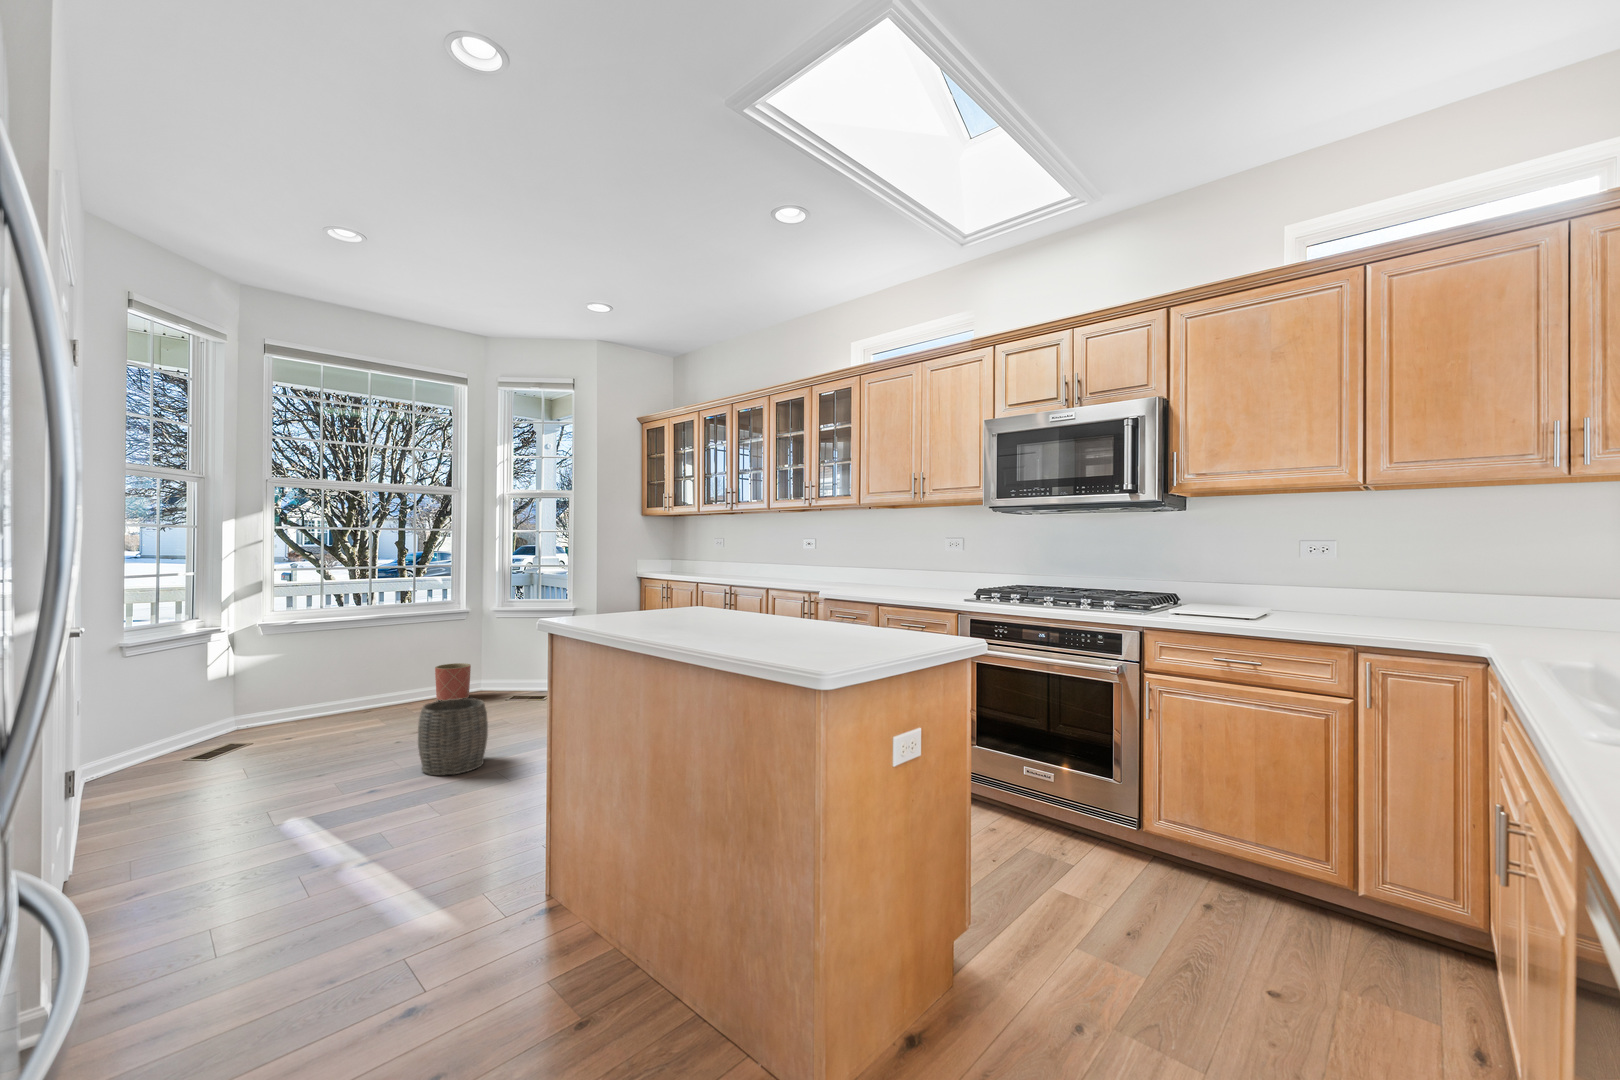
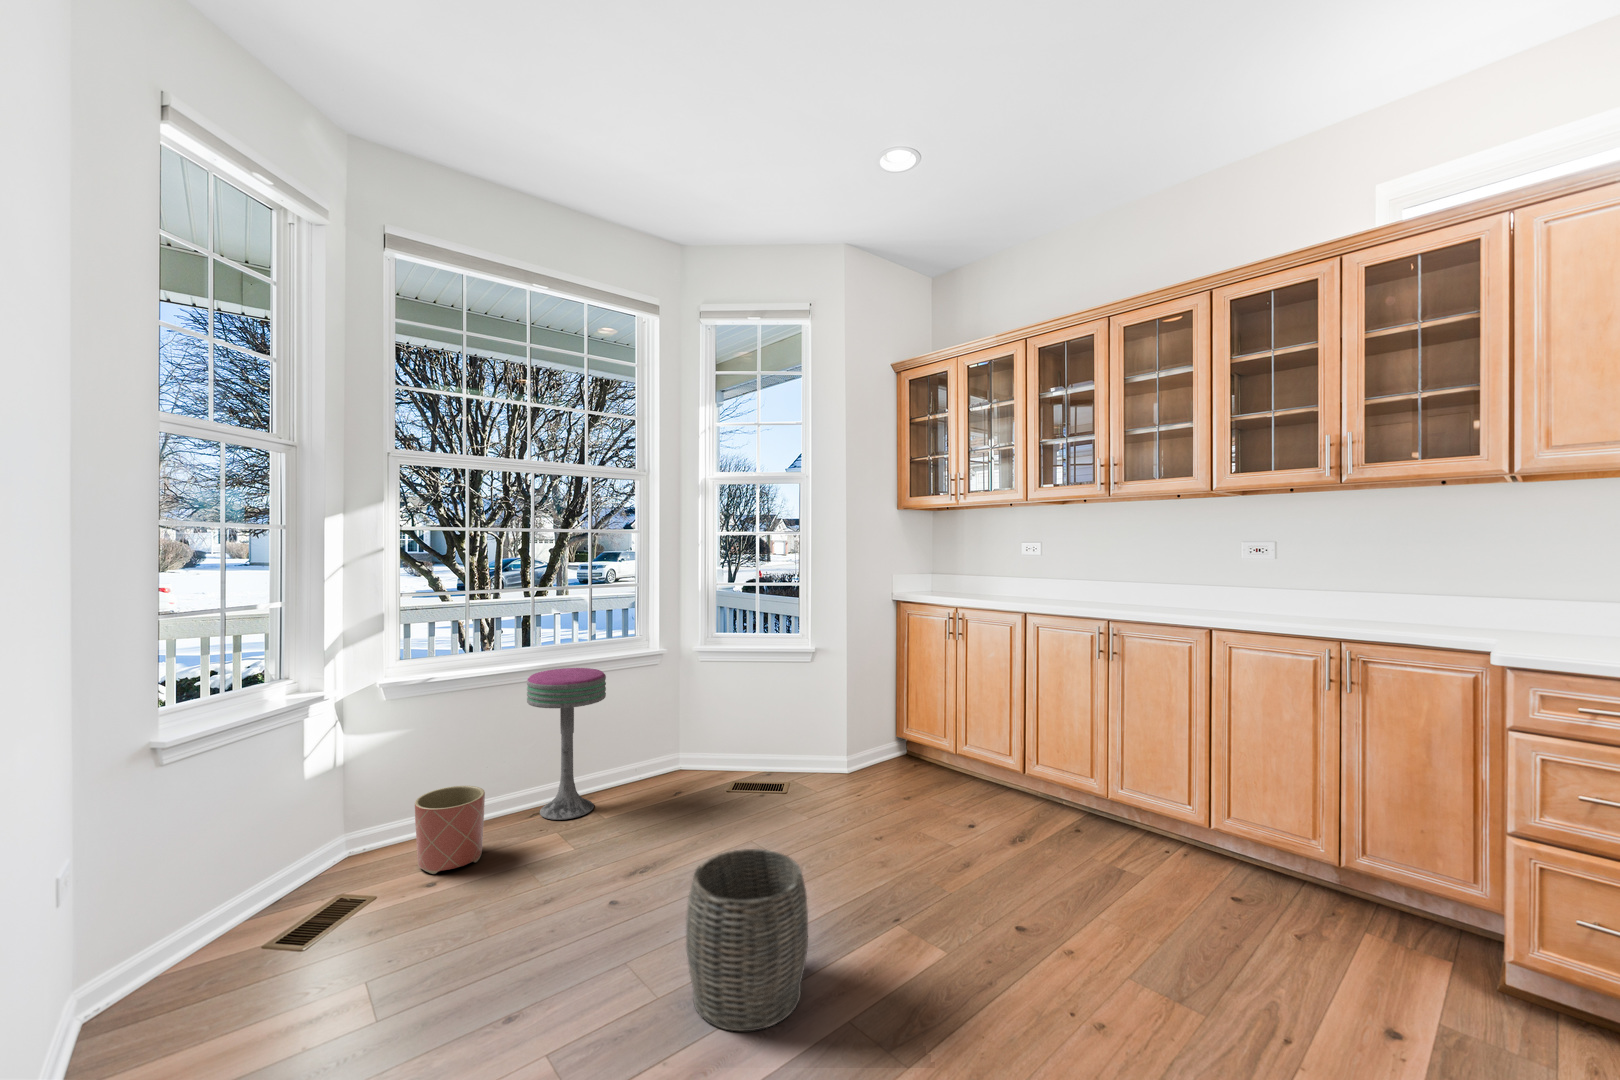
bar stool: none [360,620,416,715] -> present [527,668,606,820]
planter: present [435,663,471,700] -> present [415,786,485,874]

